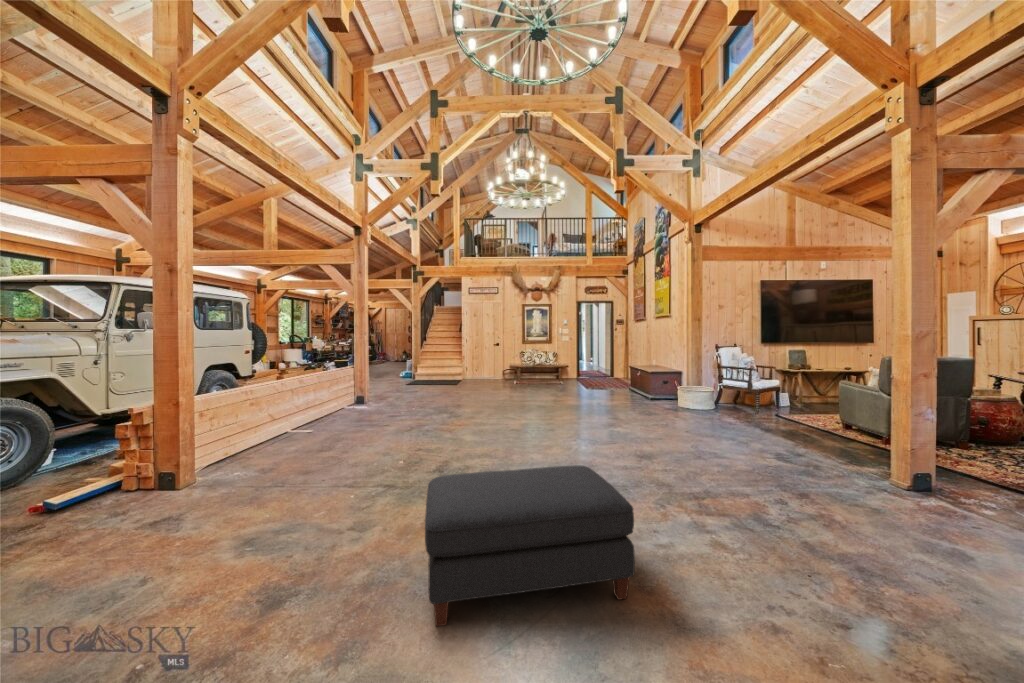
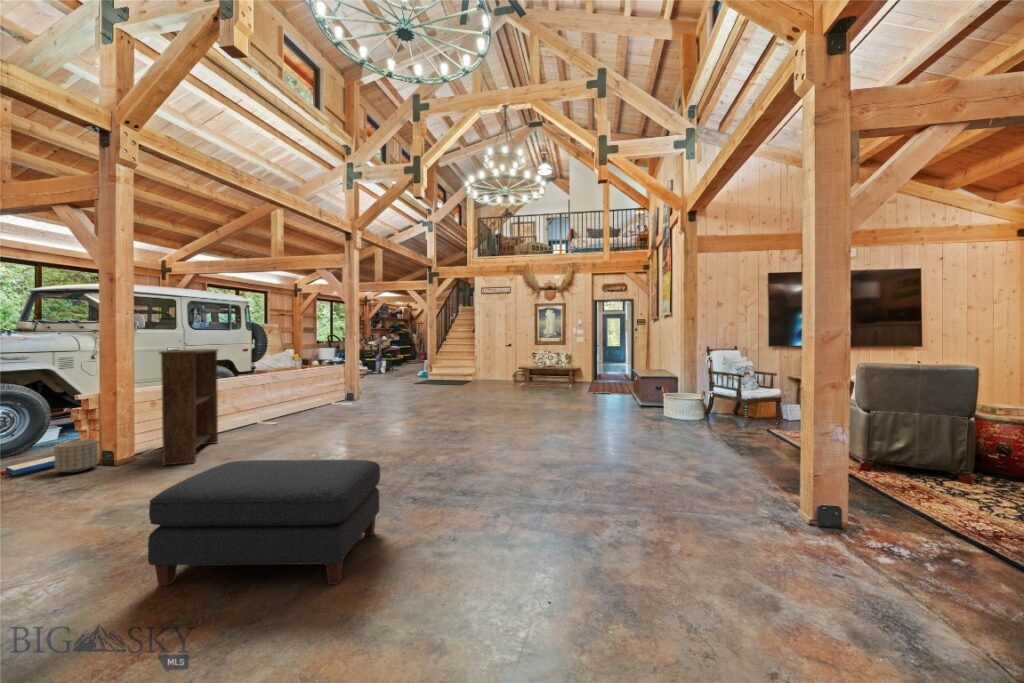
bookshelf: none [238,351,279,486] -> present [159,349,218,466]
planter: none [109,460,160,503] -> present [54,439,98,473]

